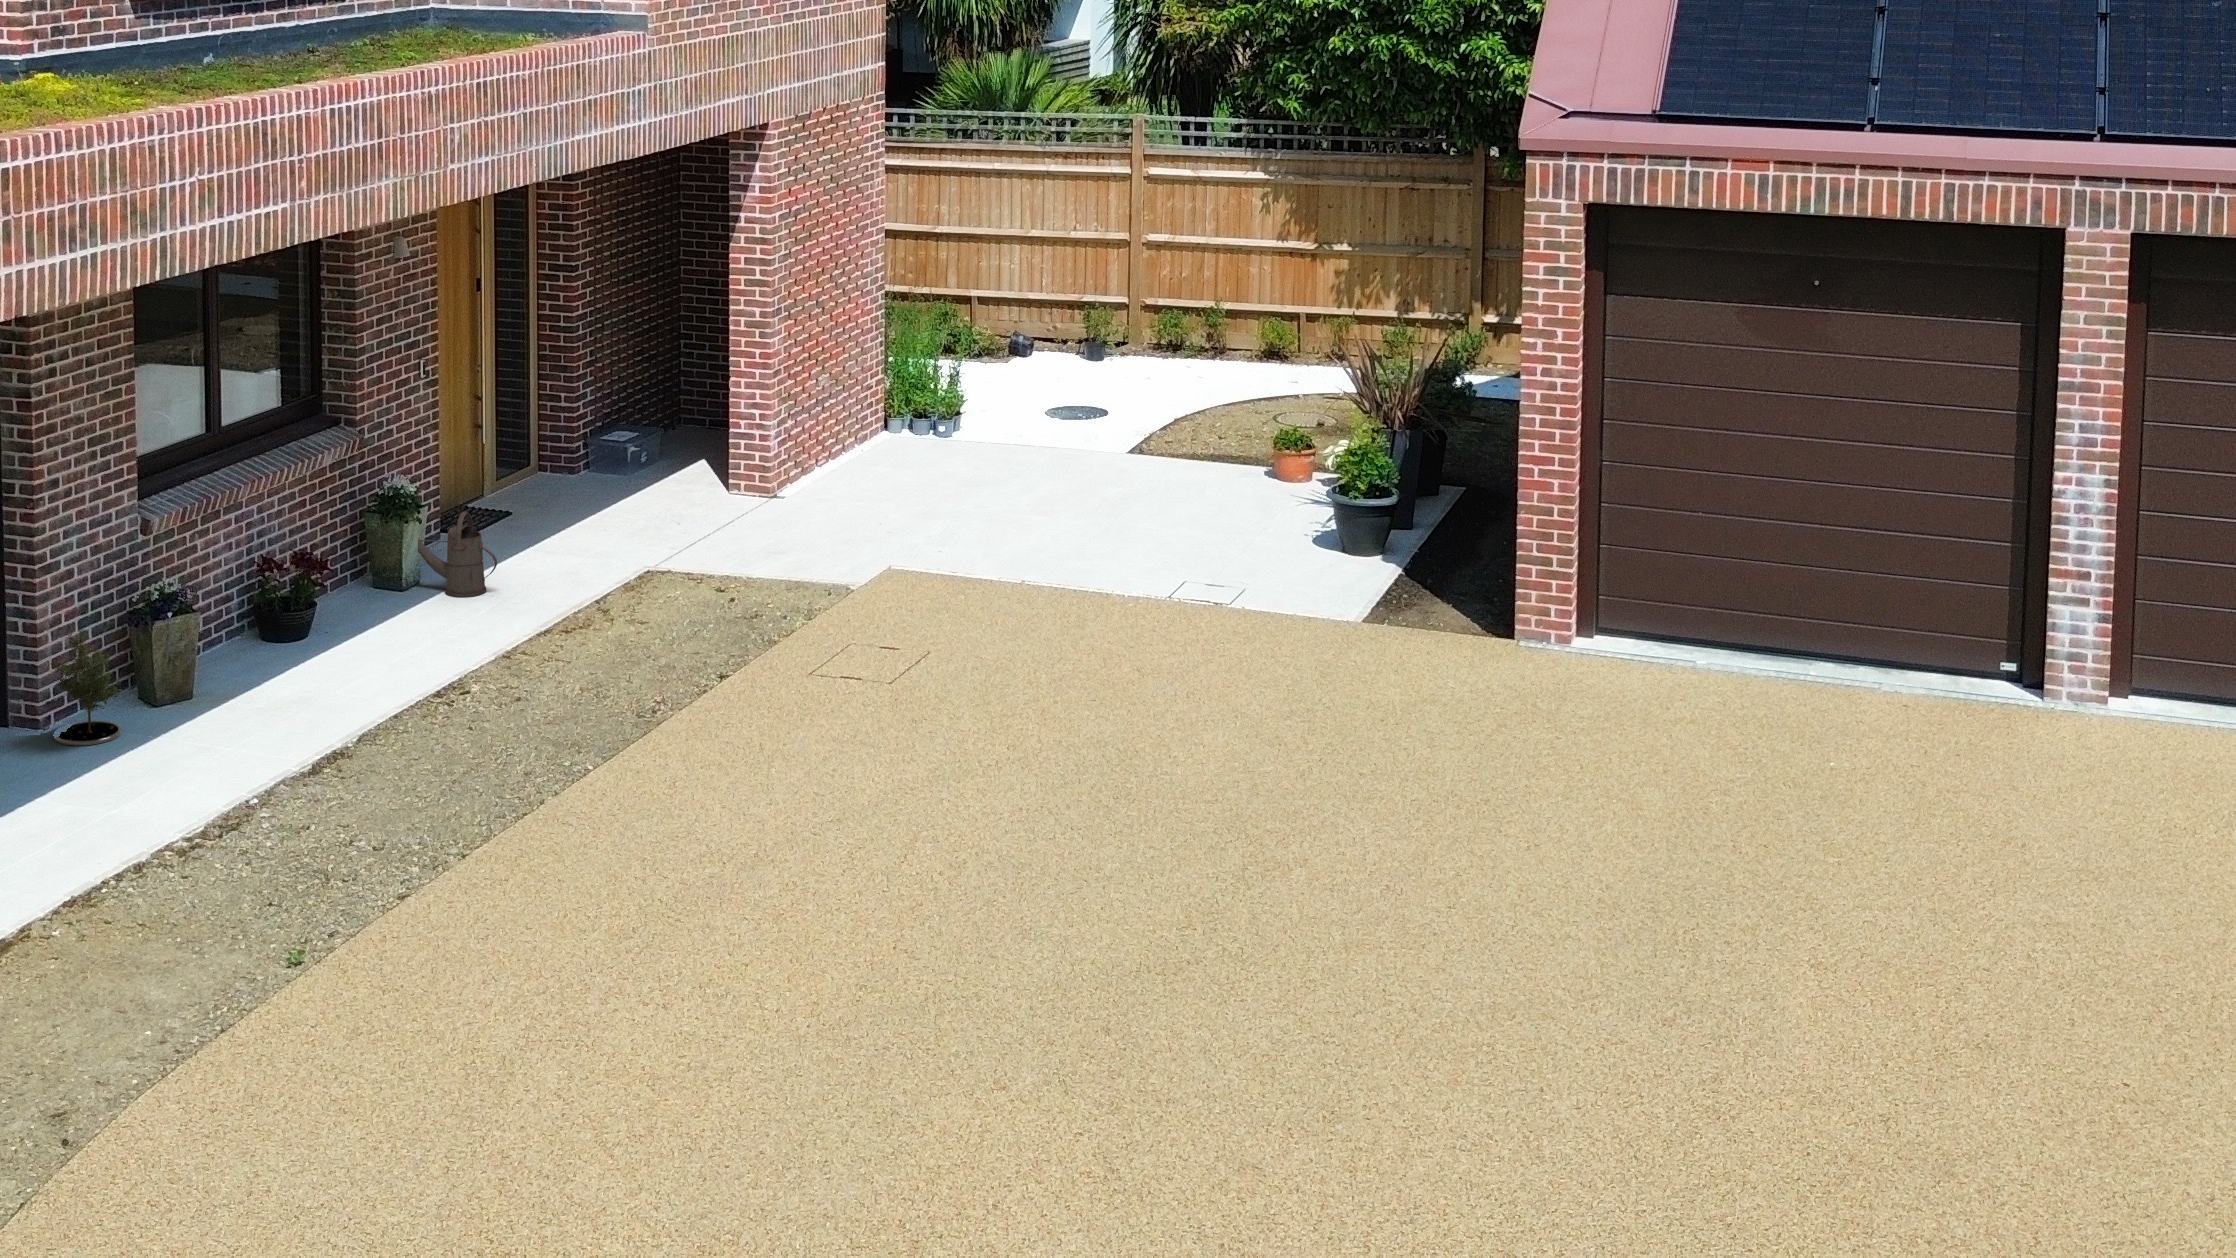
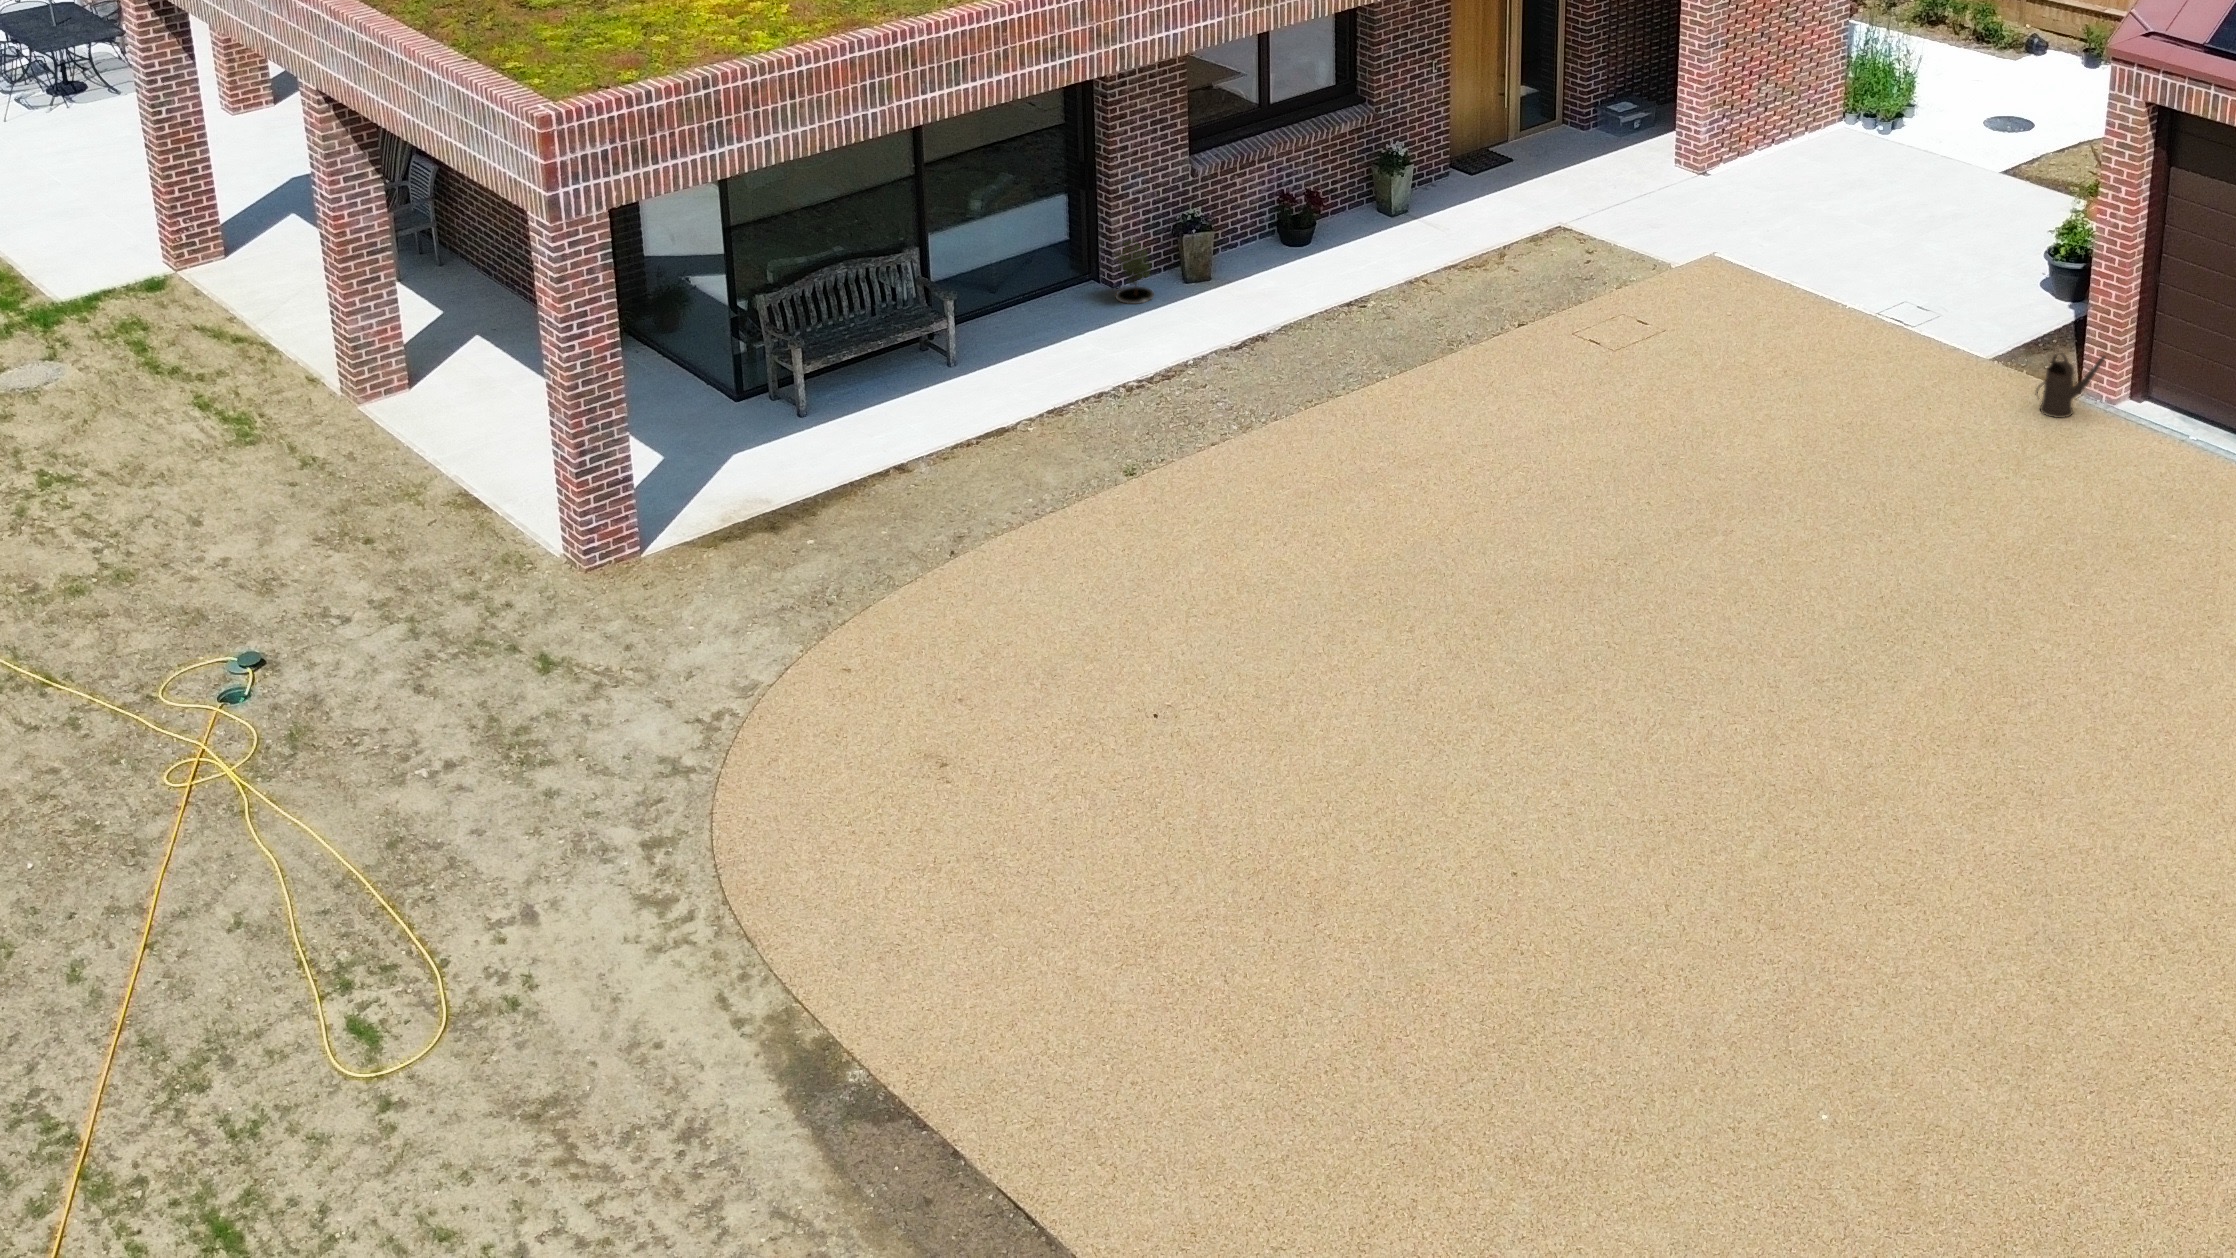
watering can: present [418,512,497,597] -> present [2035,353,2106,418]

